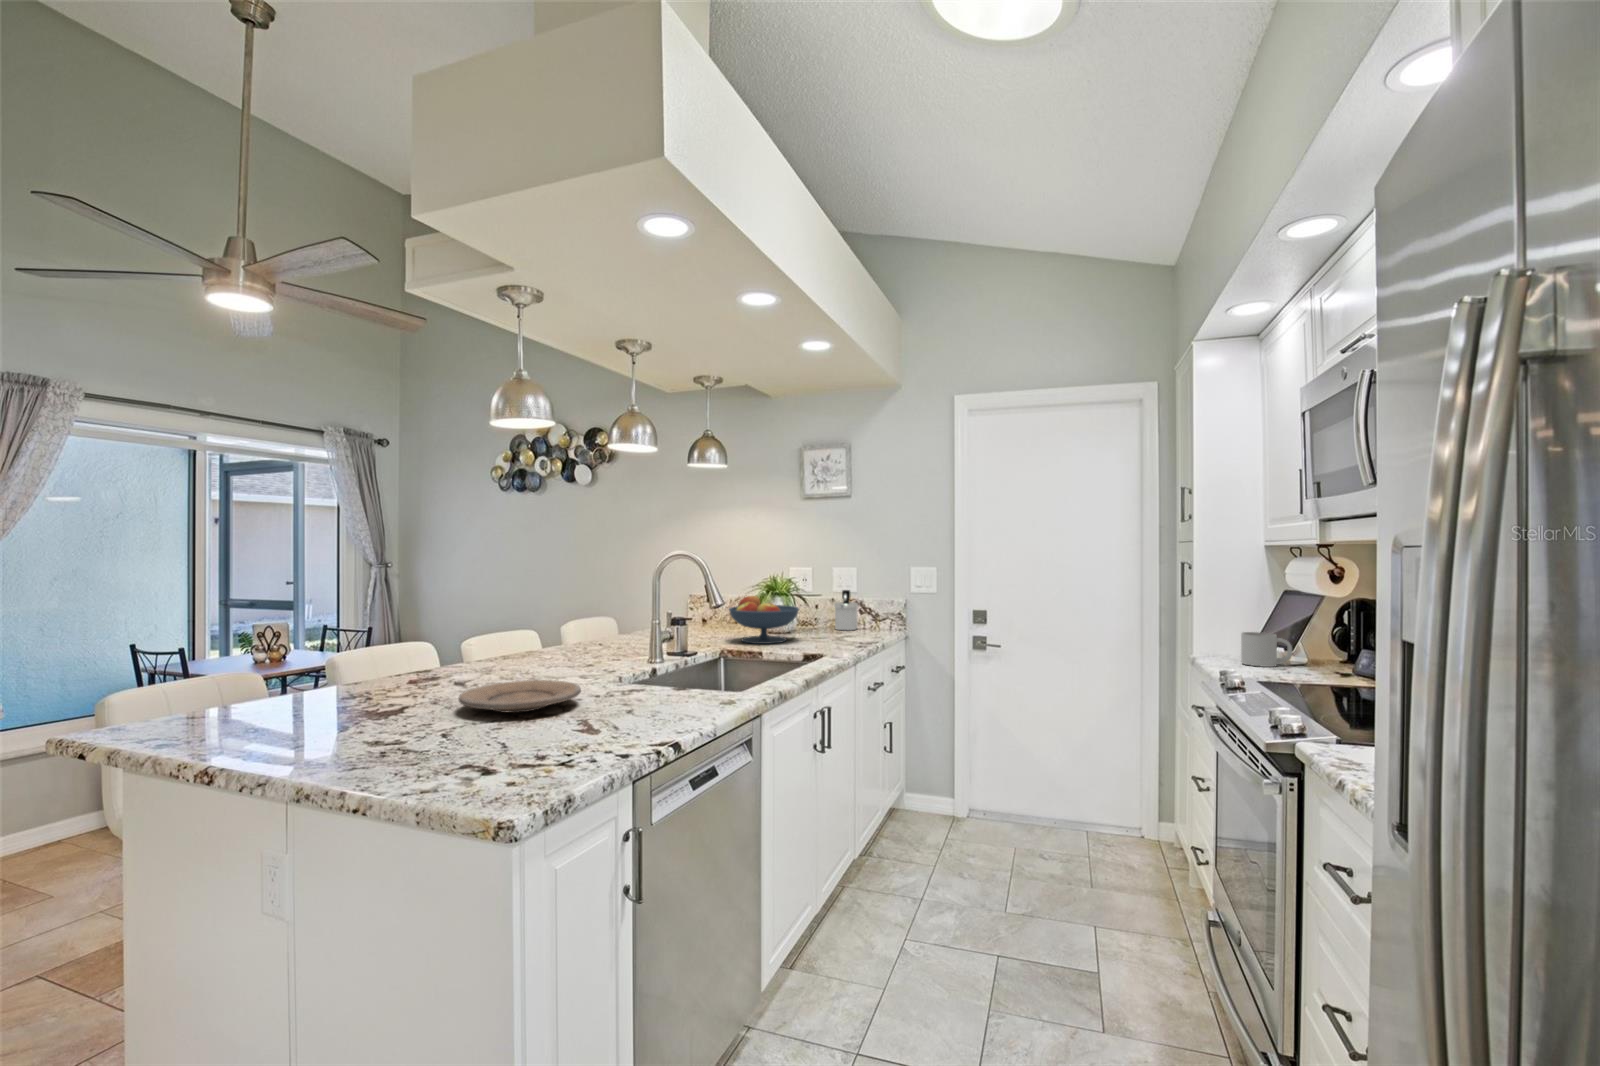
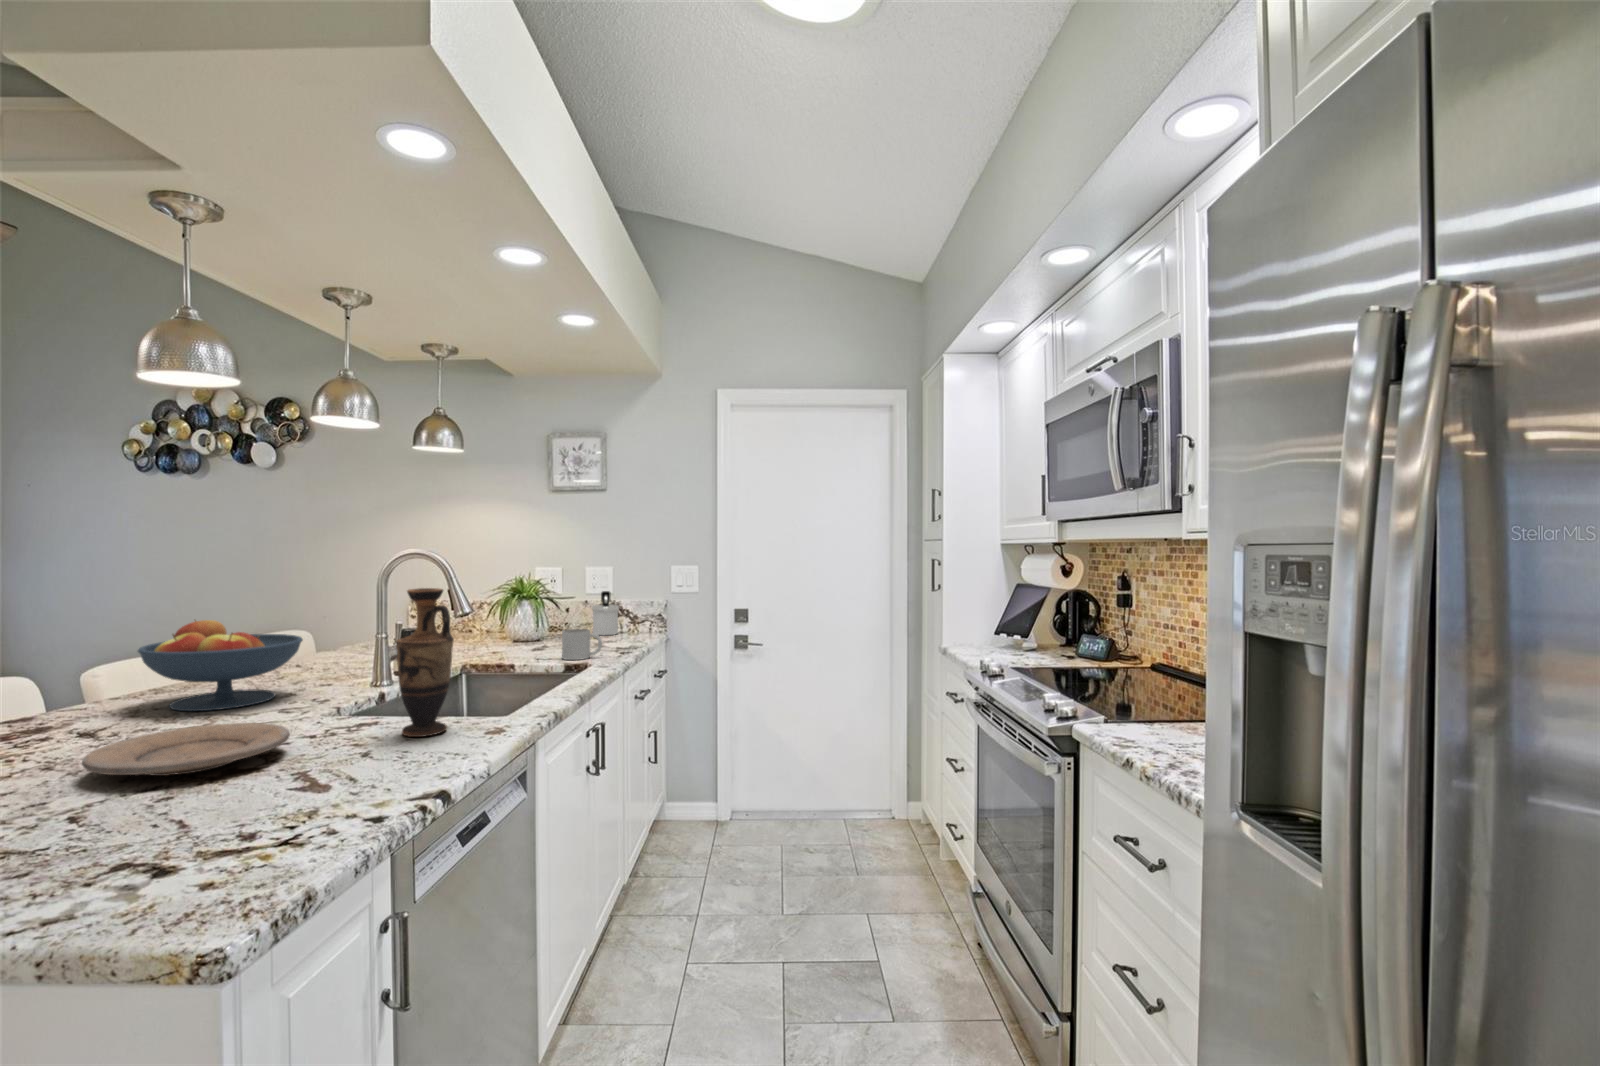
vase: none [652,583,694,701] -> present [396,588,454,737]
fruit bowl: present [729,596,799,644] -> present [138,620,303,711]
mug: present [1241,632,1292,667] -> present [562,629,602,660]

